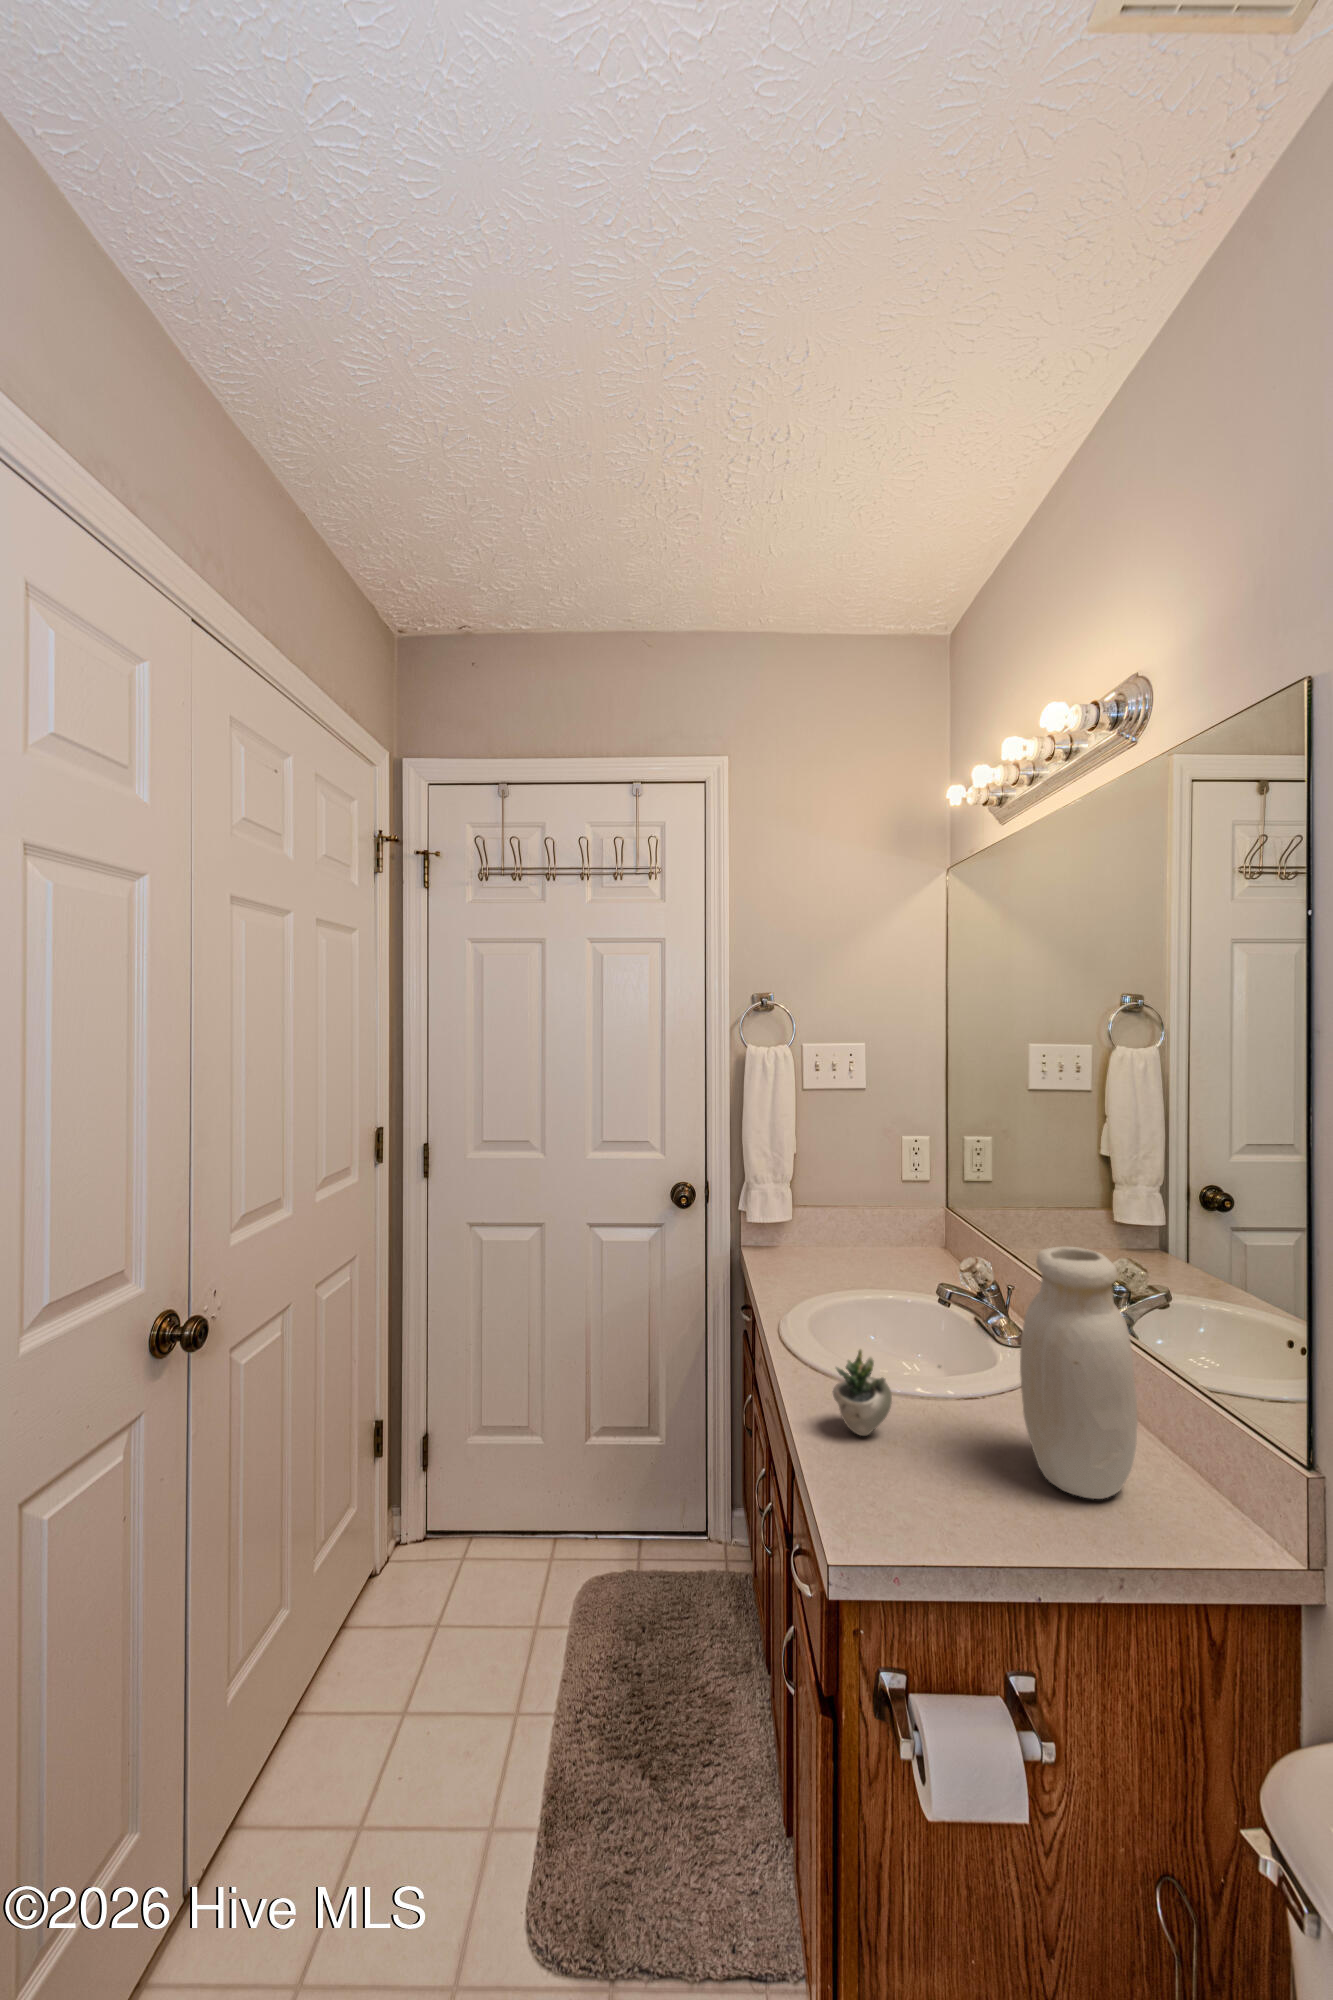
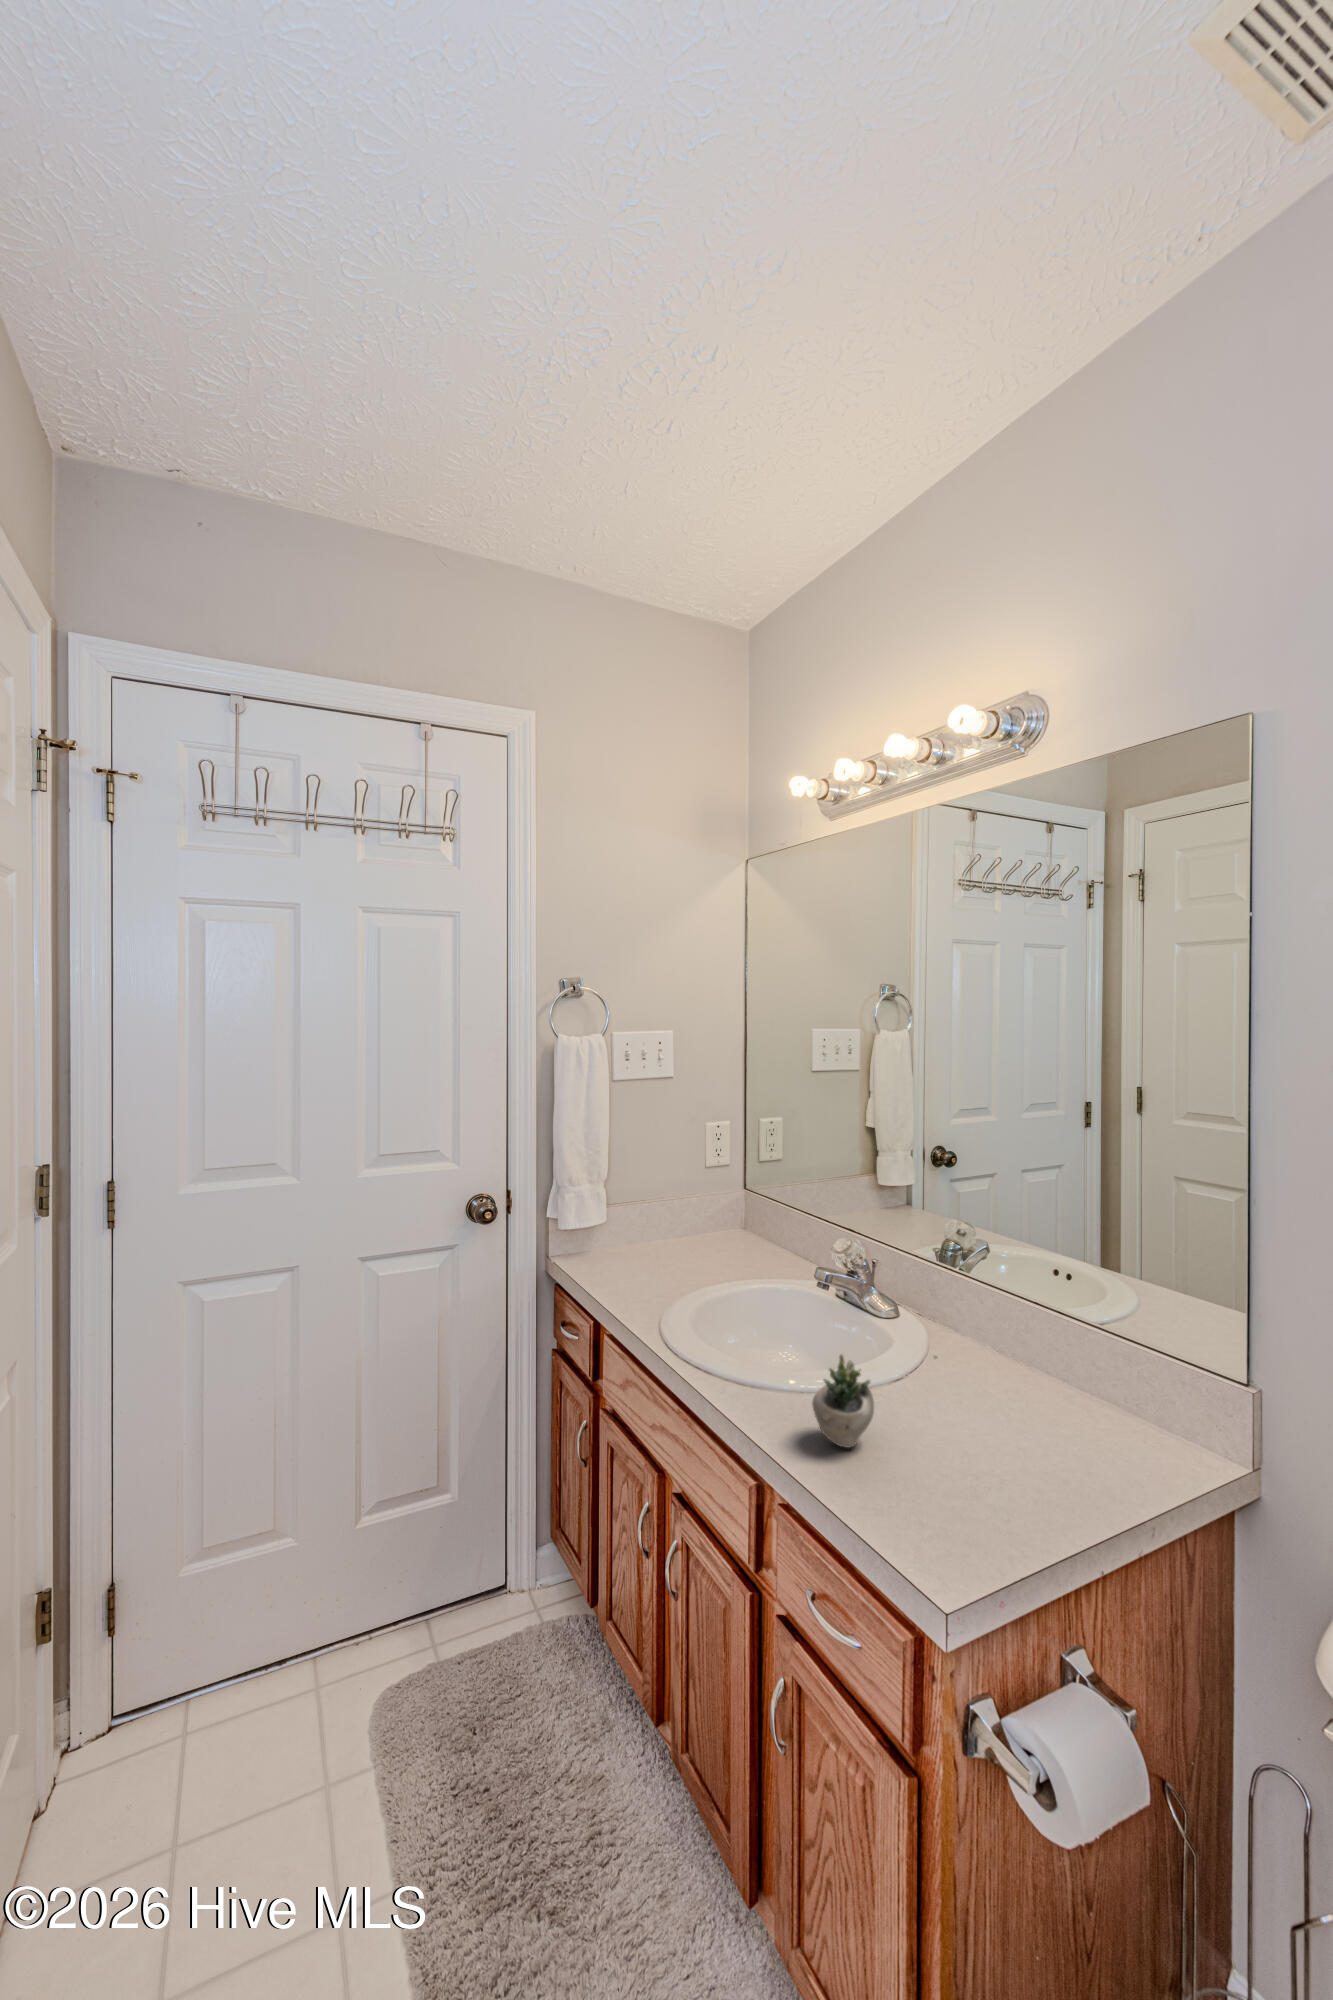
jar: present [1020,1247,1138,1499] -> none [989,1216,1109,1457]

